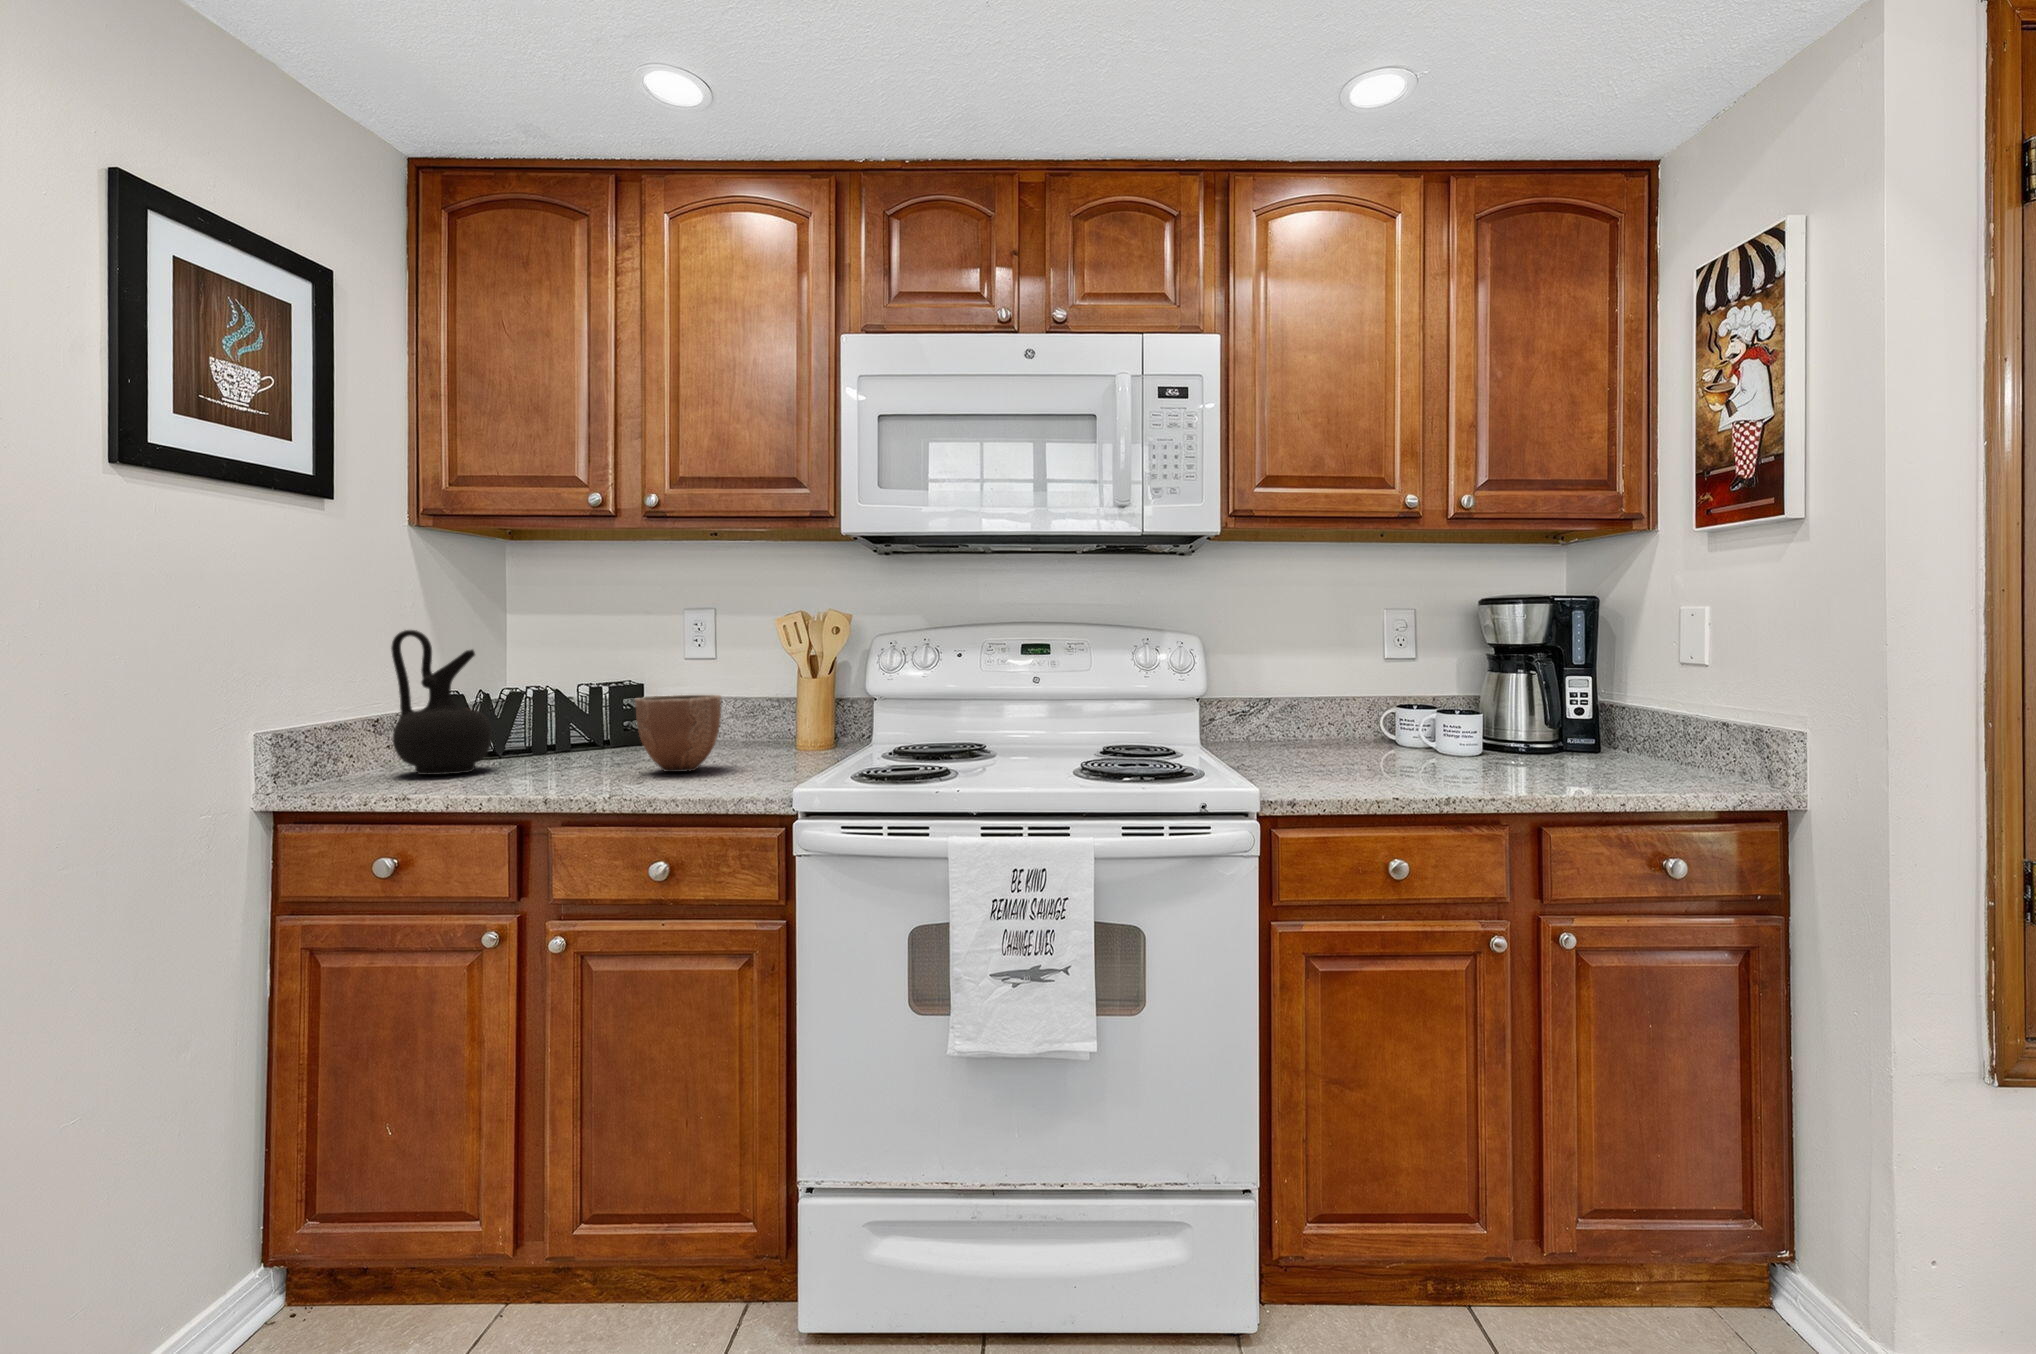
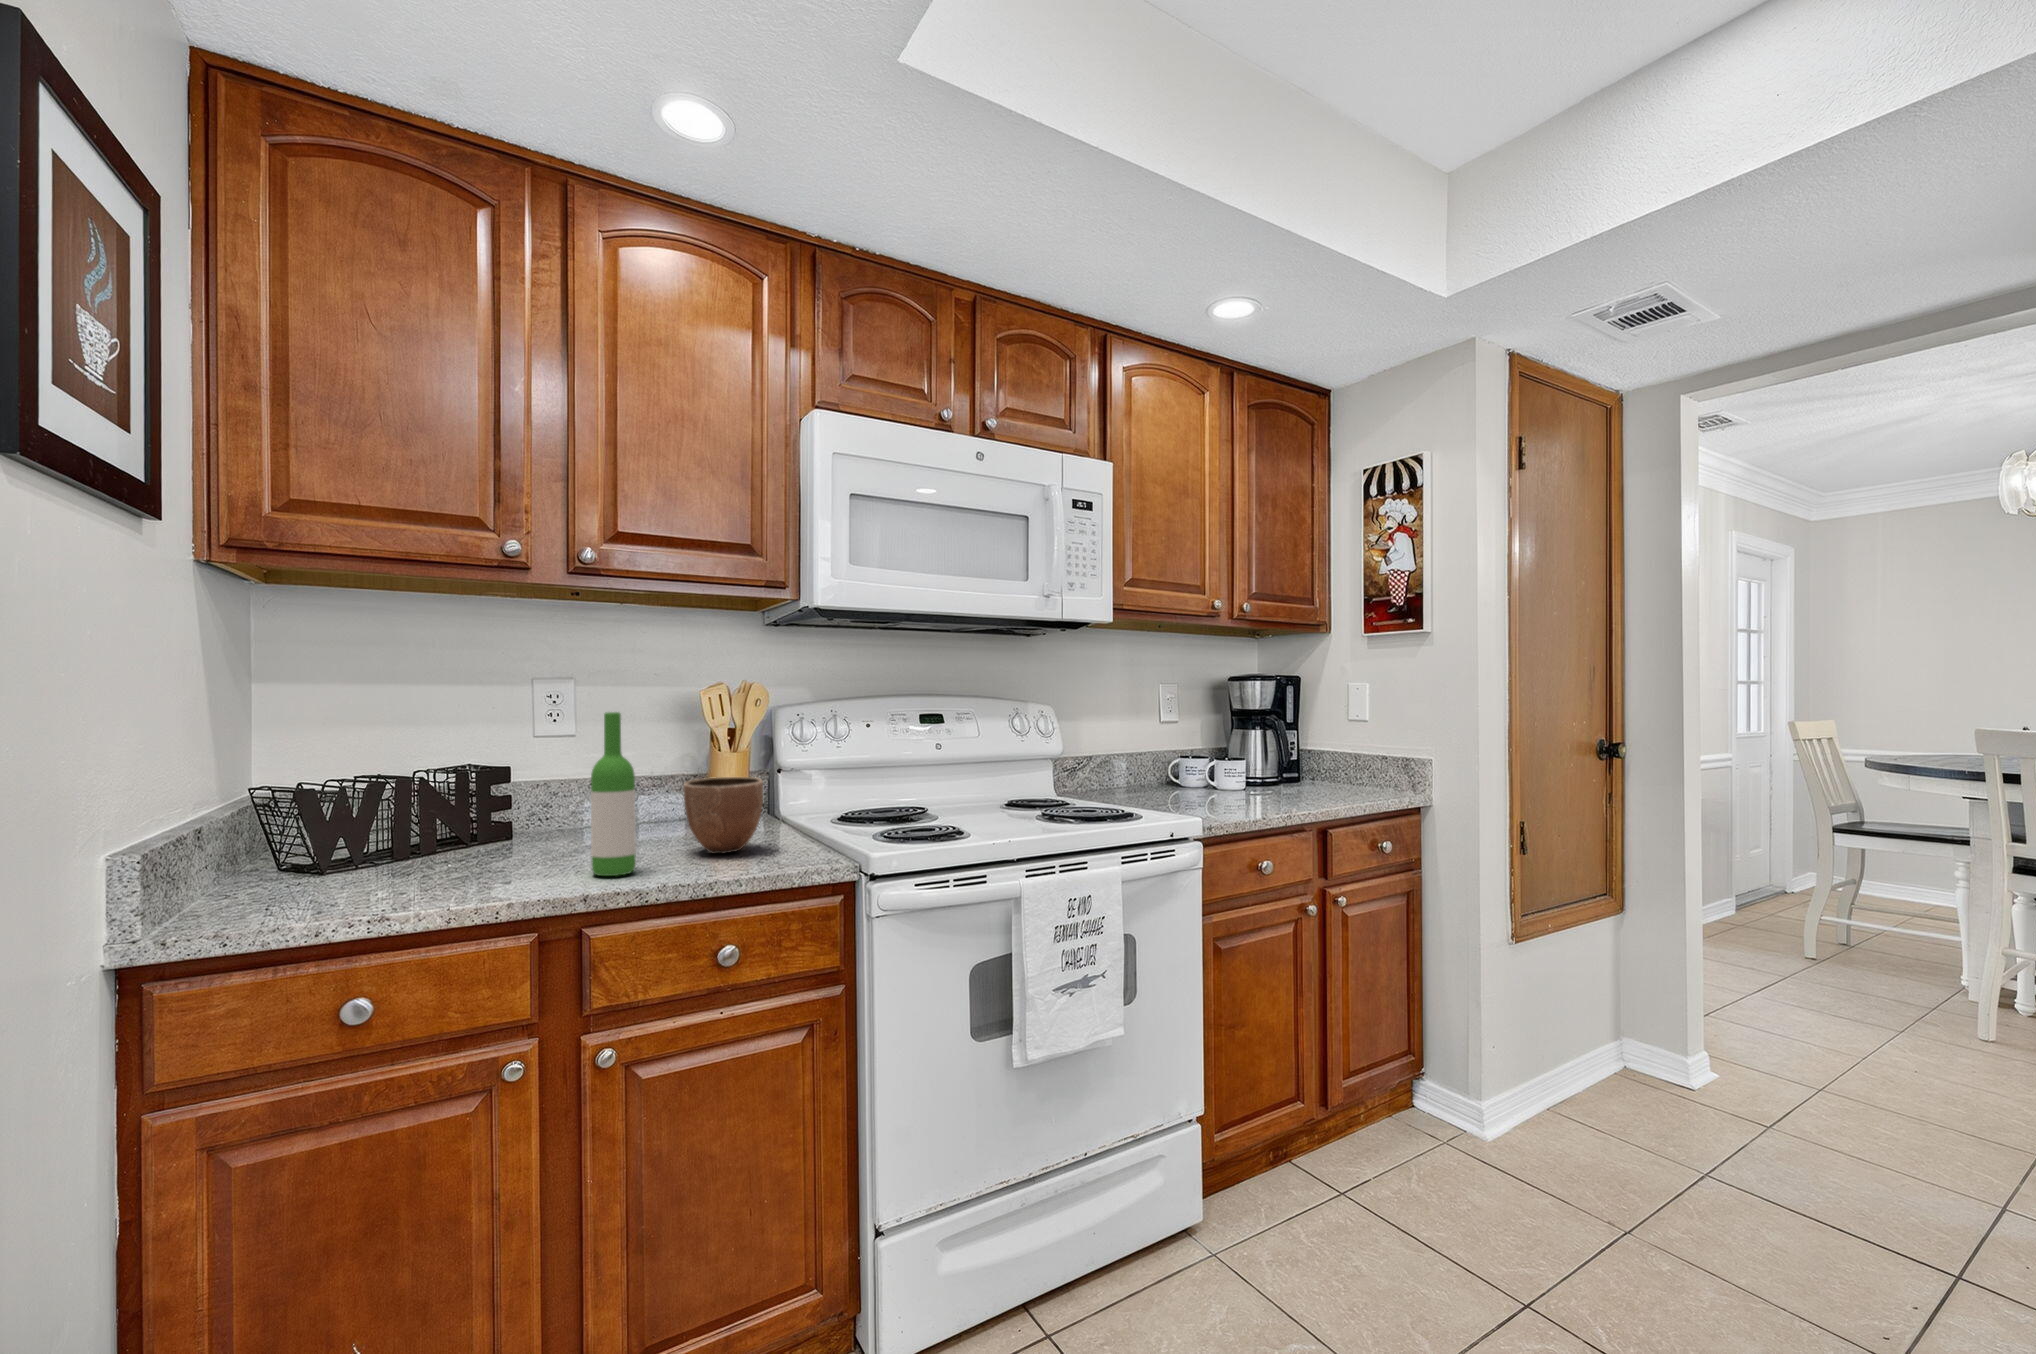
wine bottle: none [507,618,554,781] -> present [591,712,636,876]
ceramic jug: present [391,630,492,775] -> none [421,726,523,881]

